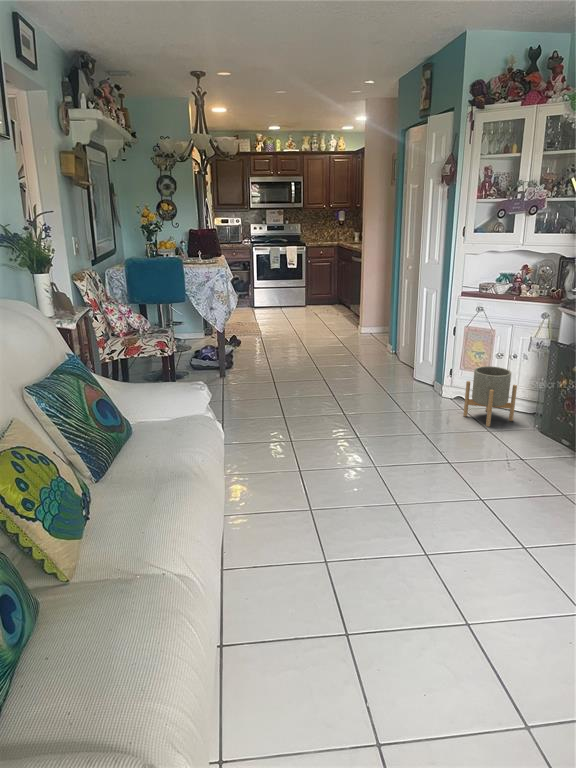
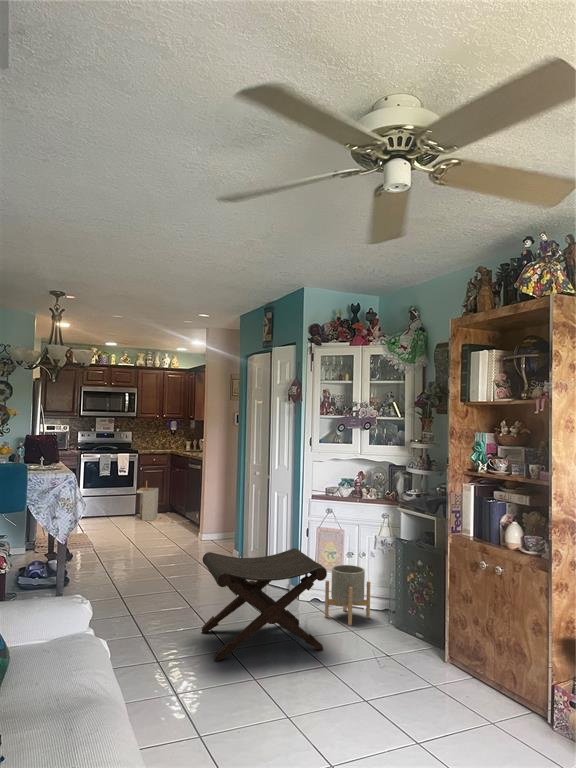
storage bin: none [304,273,326,312] -> present [137,481,158,521]
footstool: none [336,348,459,448] -> present [202,548,327,661]

